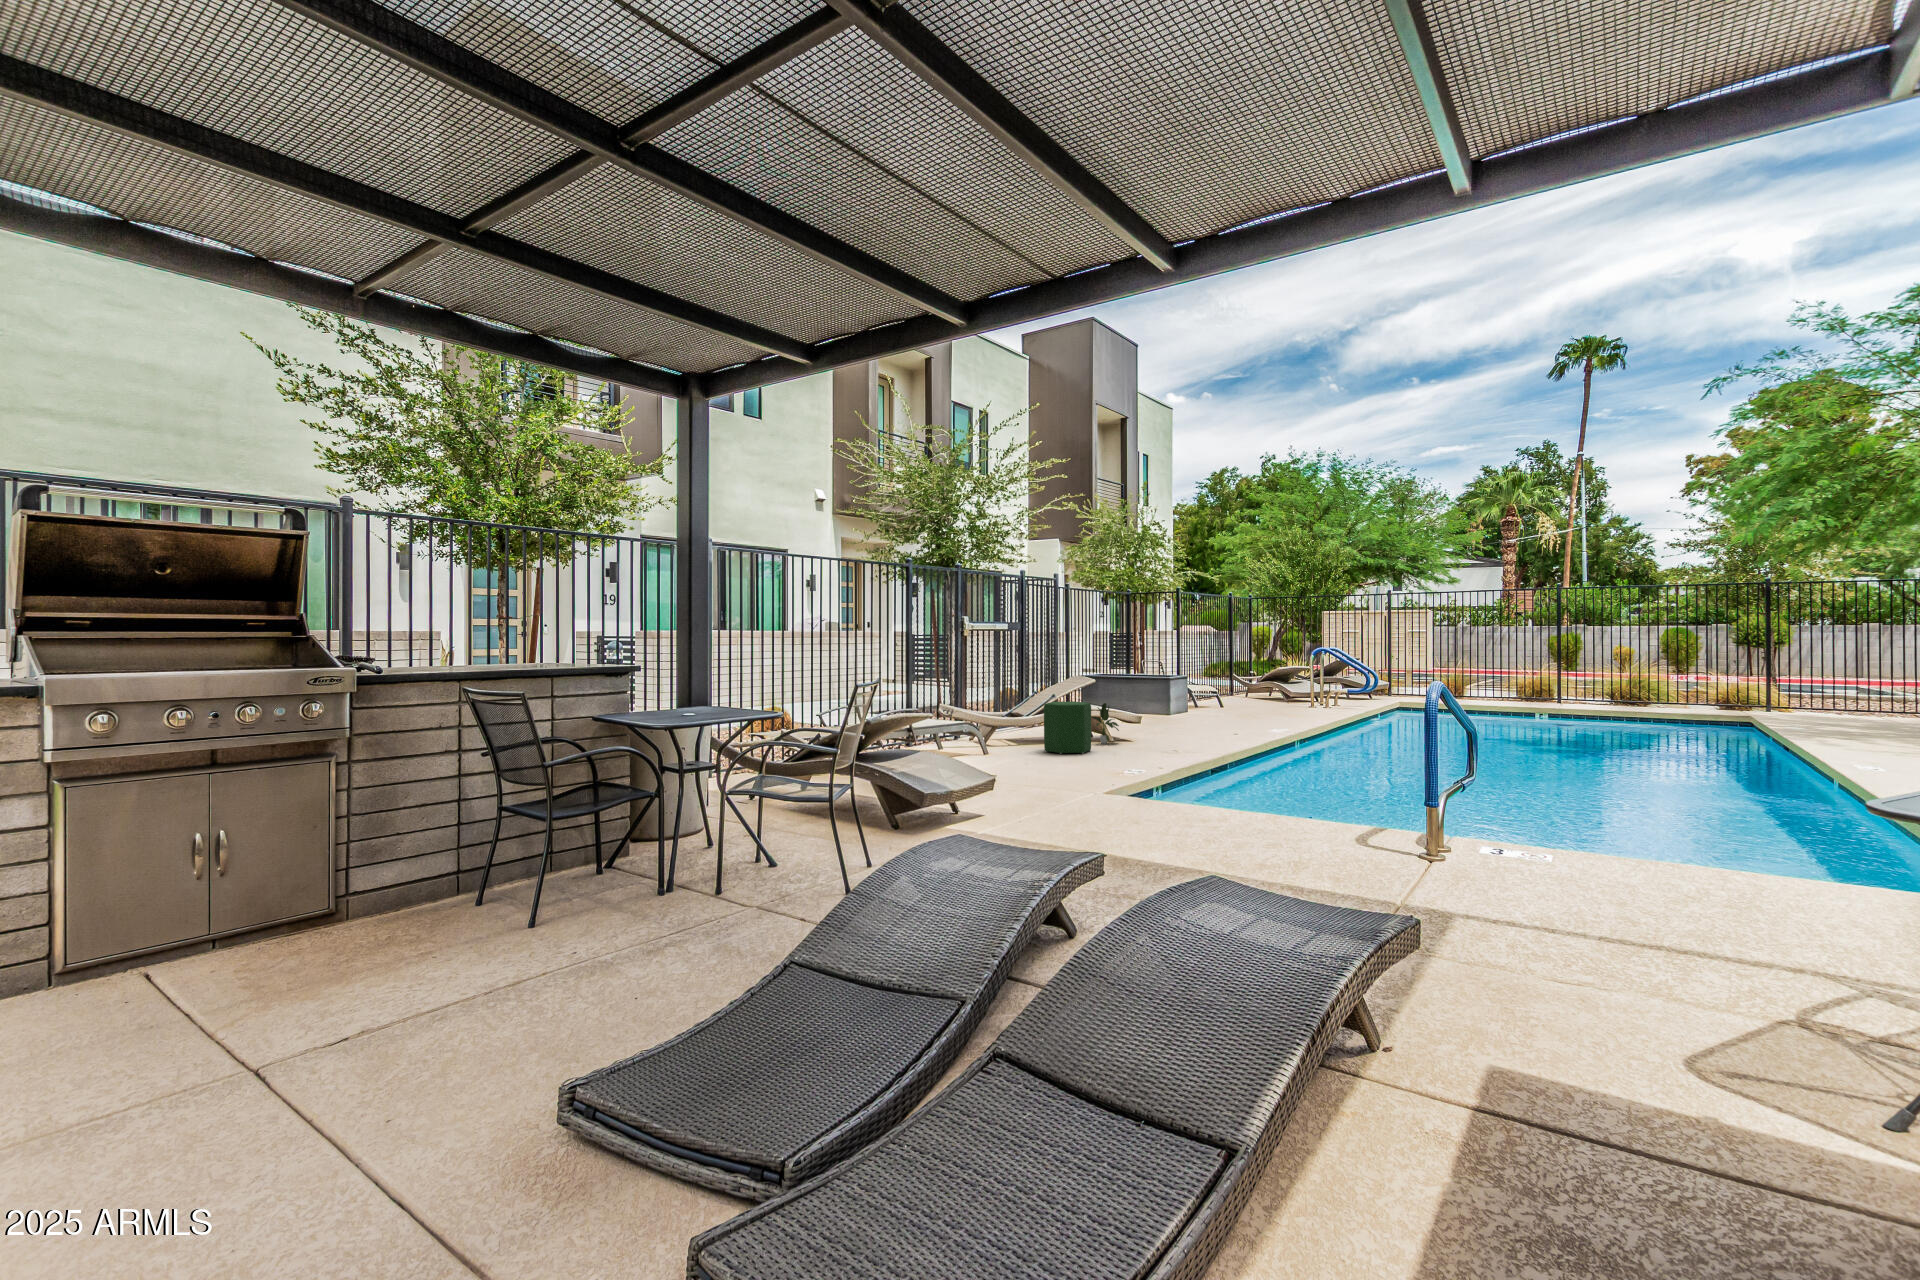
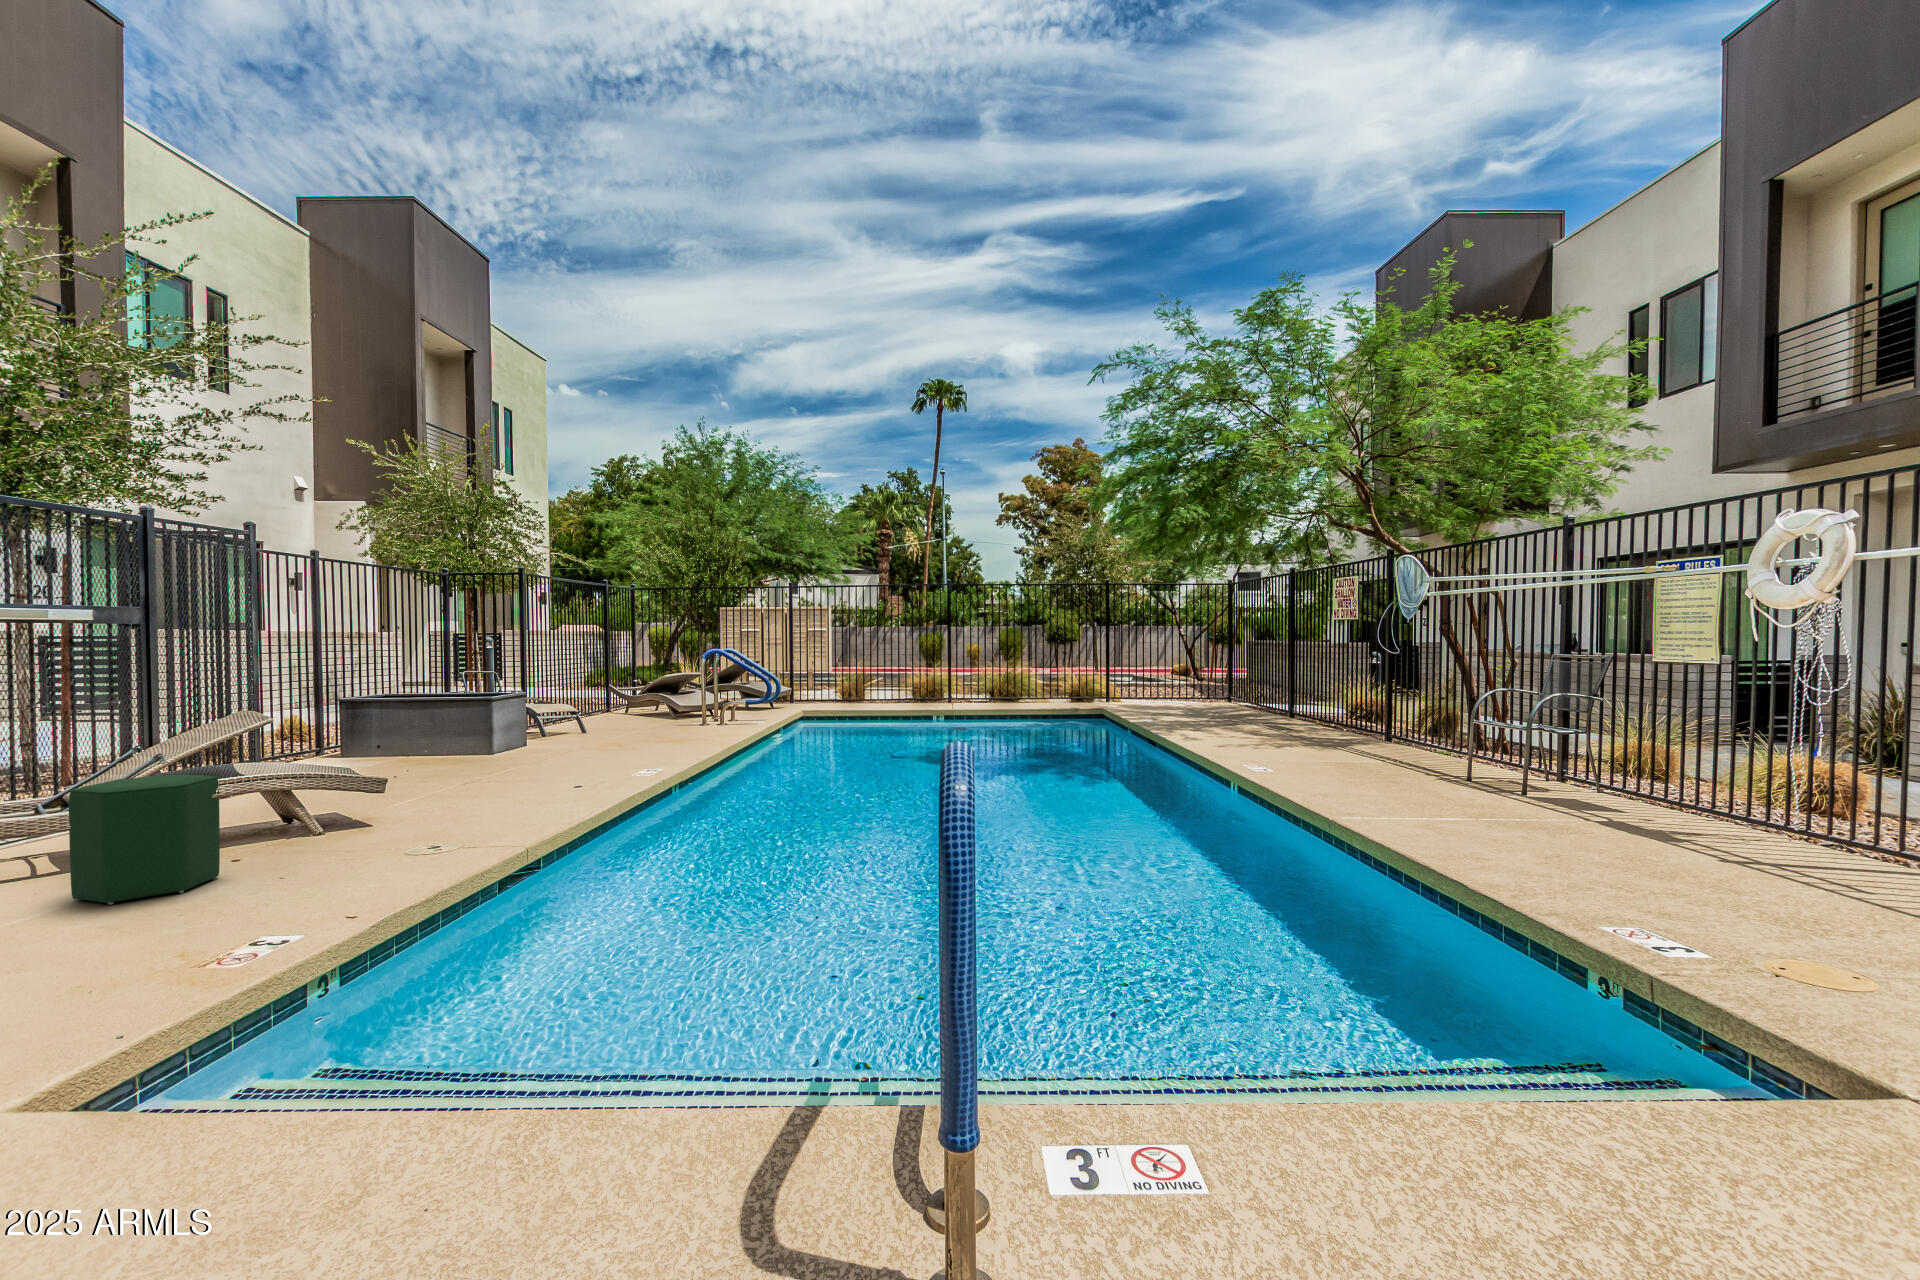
potted plant: present [1092,703,1119,744] -> none [248,765,324,847]

